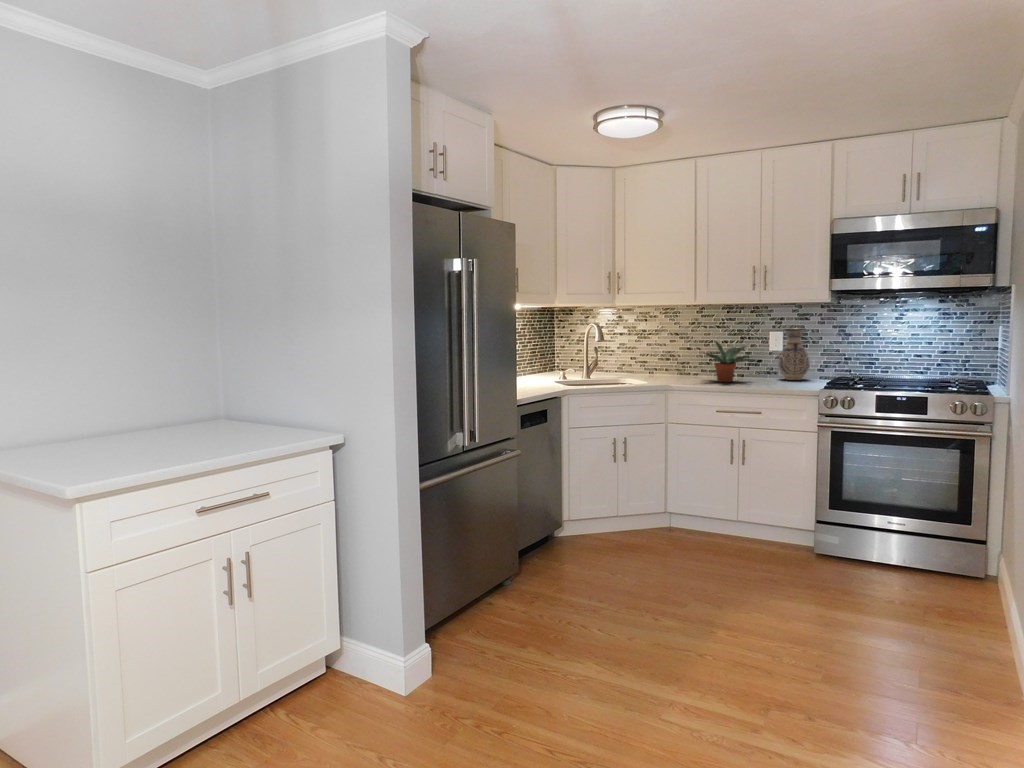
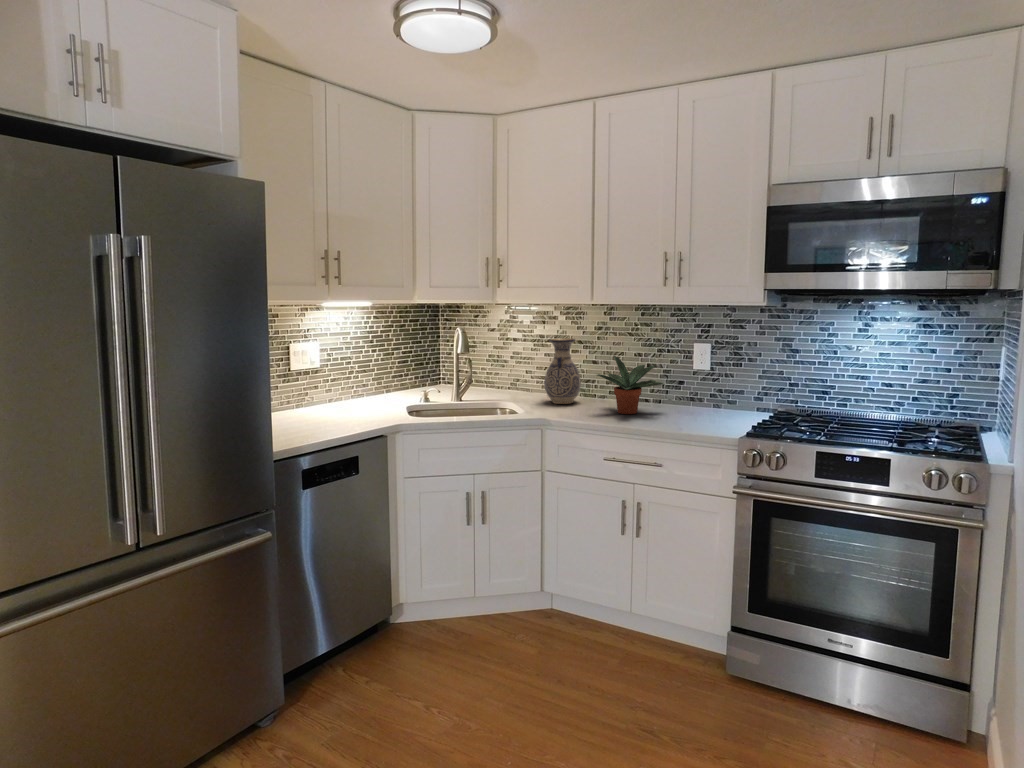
vase: present [778,328,810,380] -> present [544,338,581,404]

